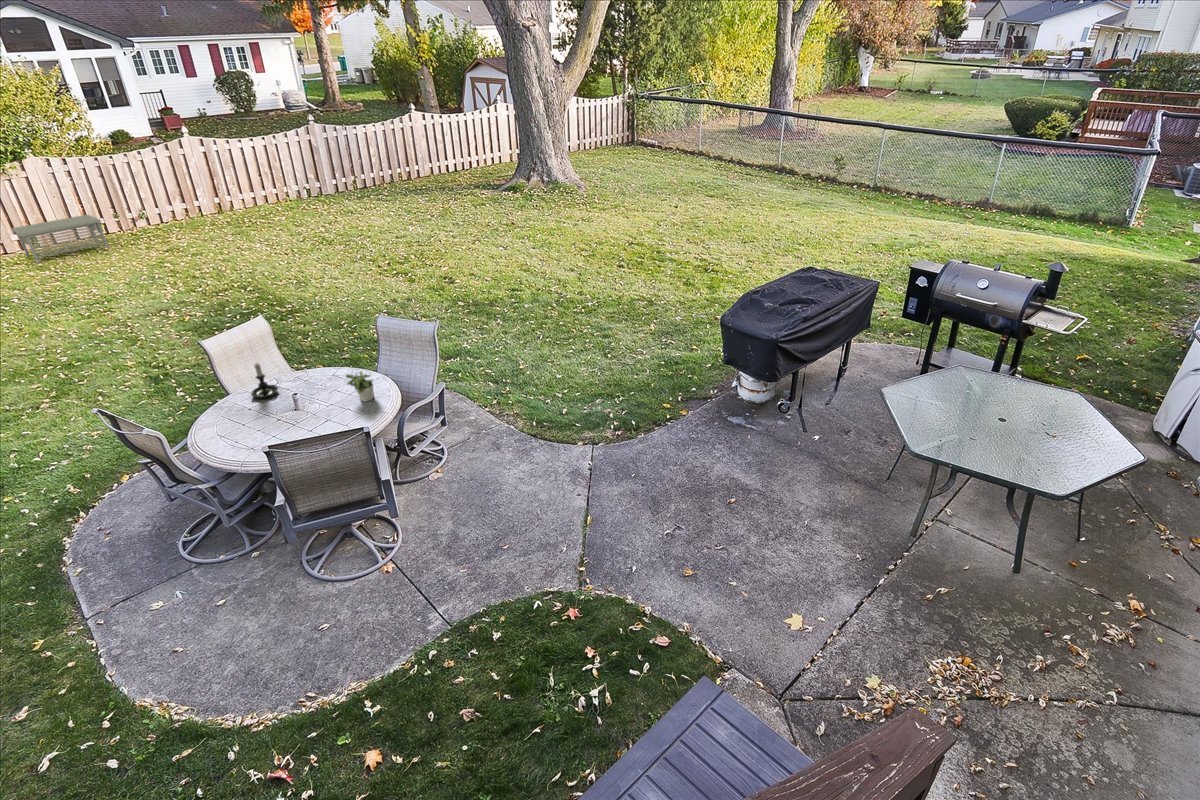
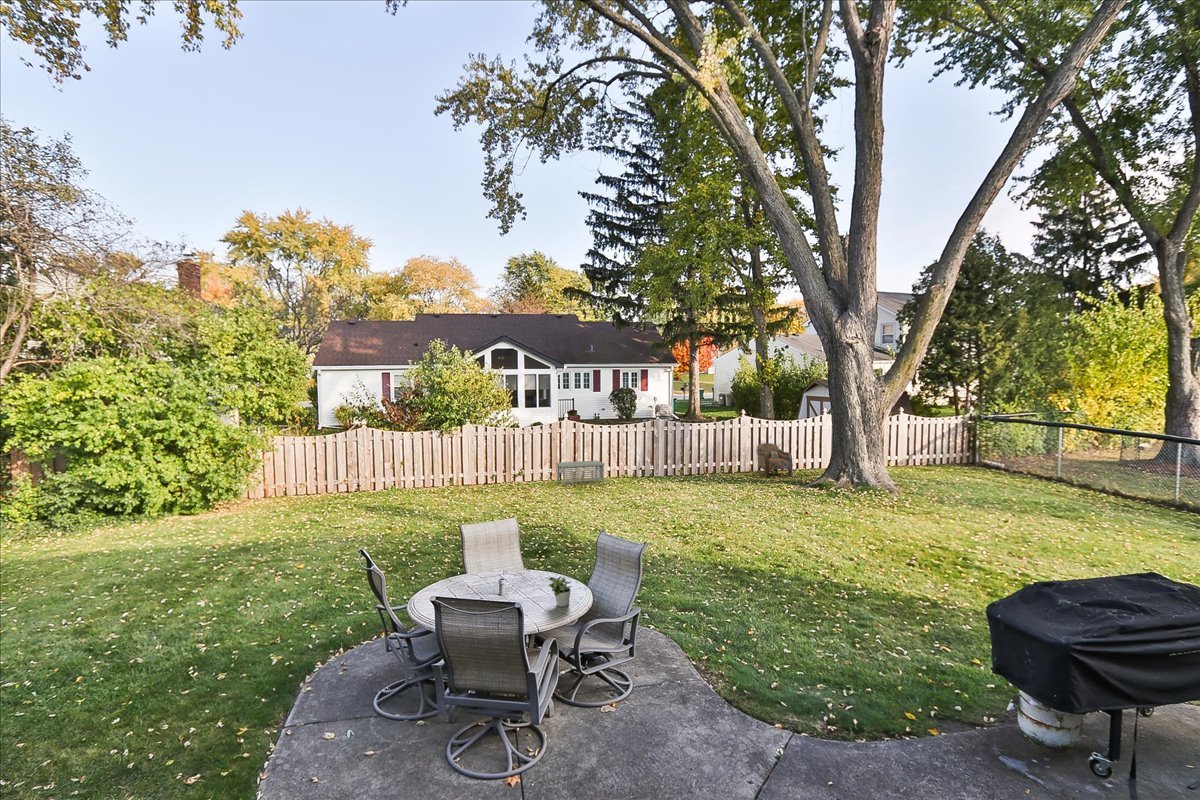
armchair: none [434,142,476,182] -> present [756,443,793,477]
storage bench: present [11,215,108,262] -> present [555,461,605,485]
candle holder: present [251,363,278,398] -> none [480,553,504,587]

